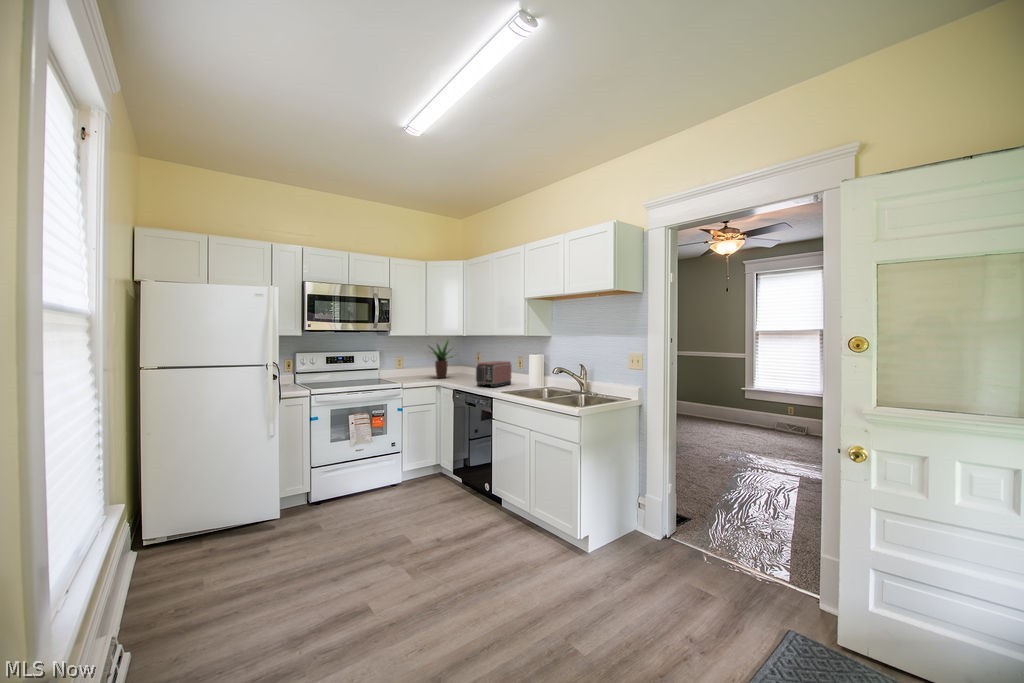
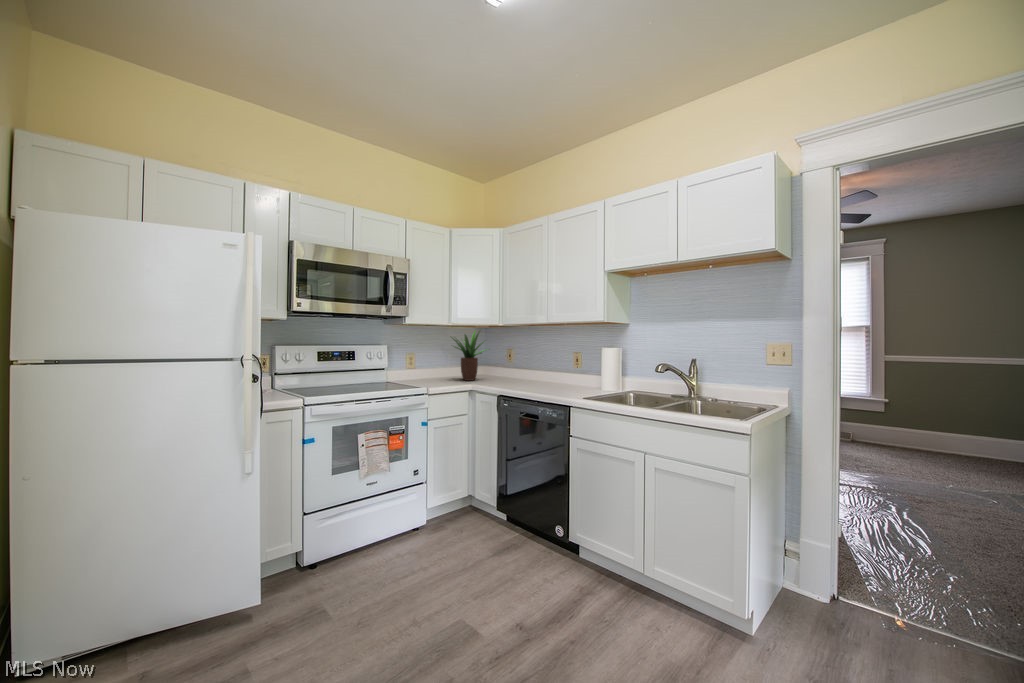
toaster: present [476,361,511,387] -> none [531,357,572,392]

